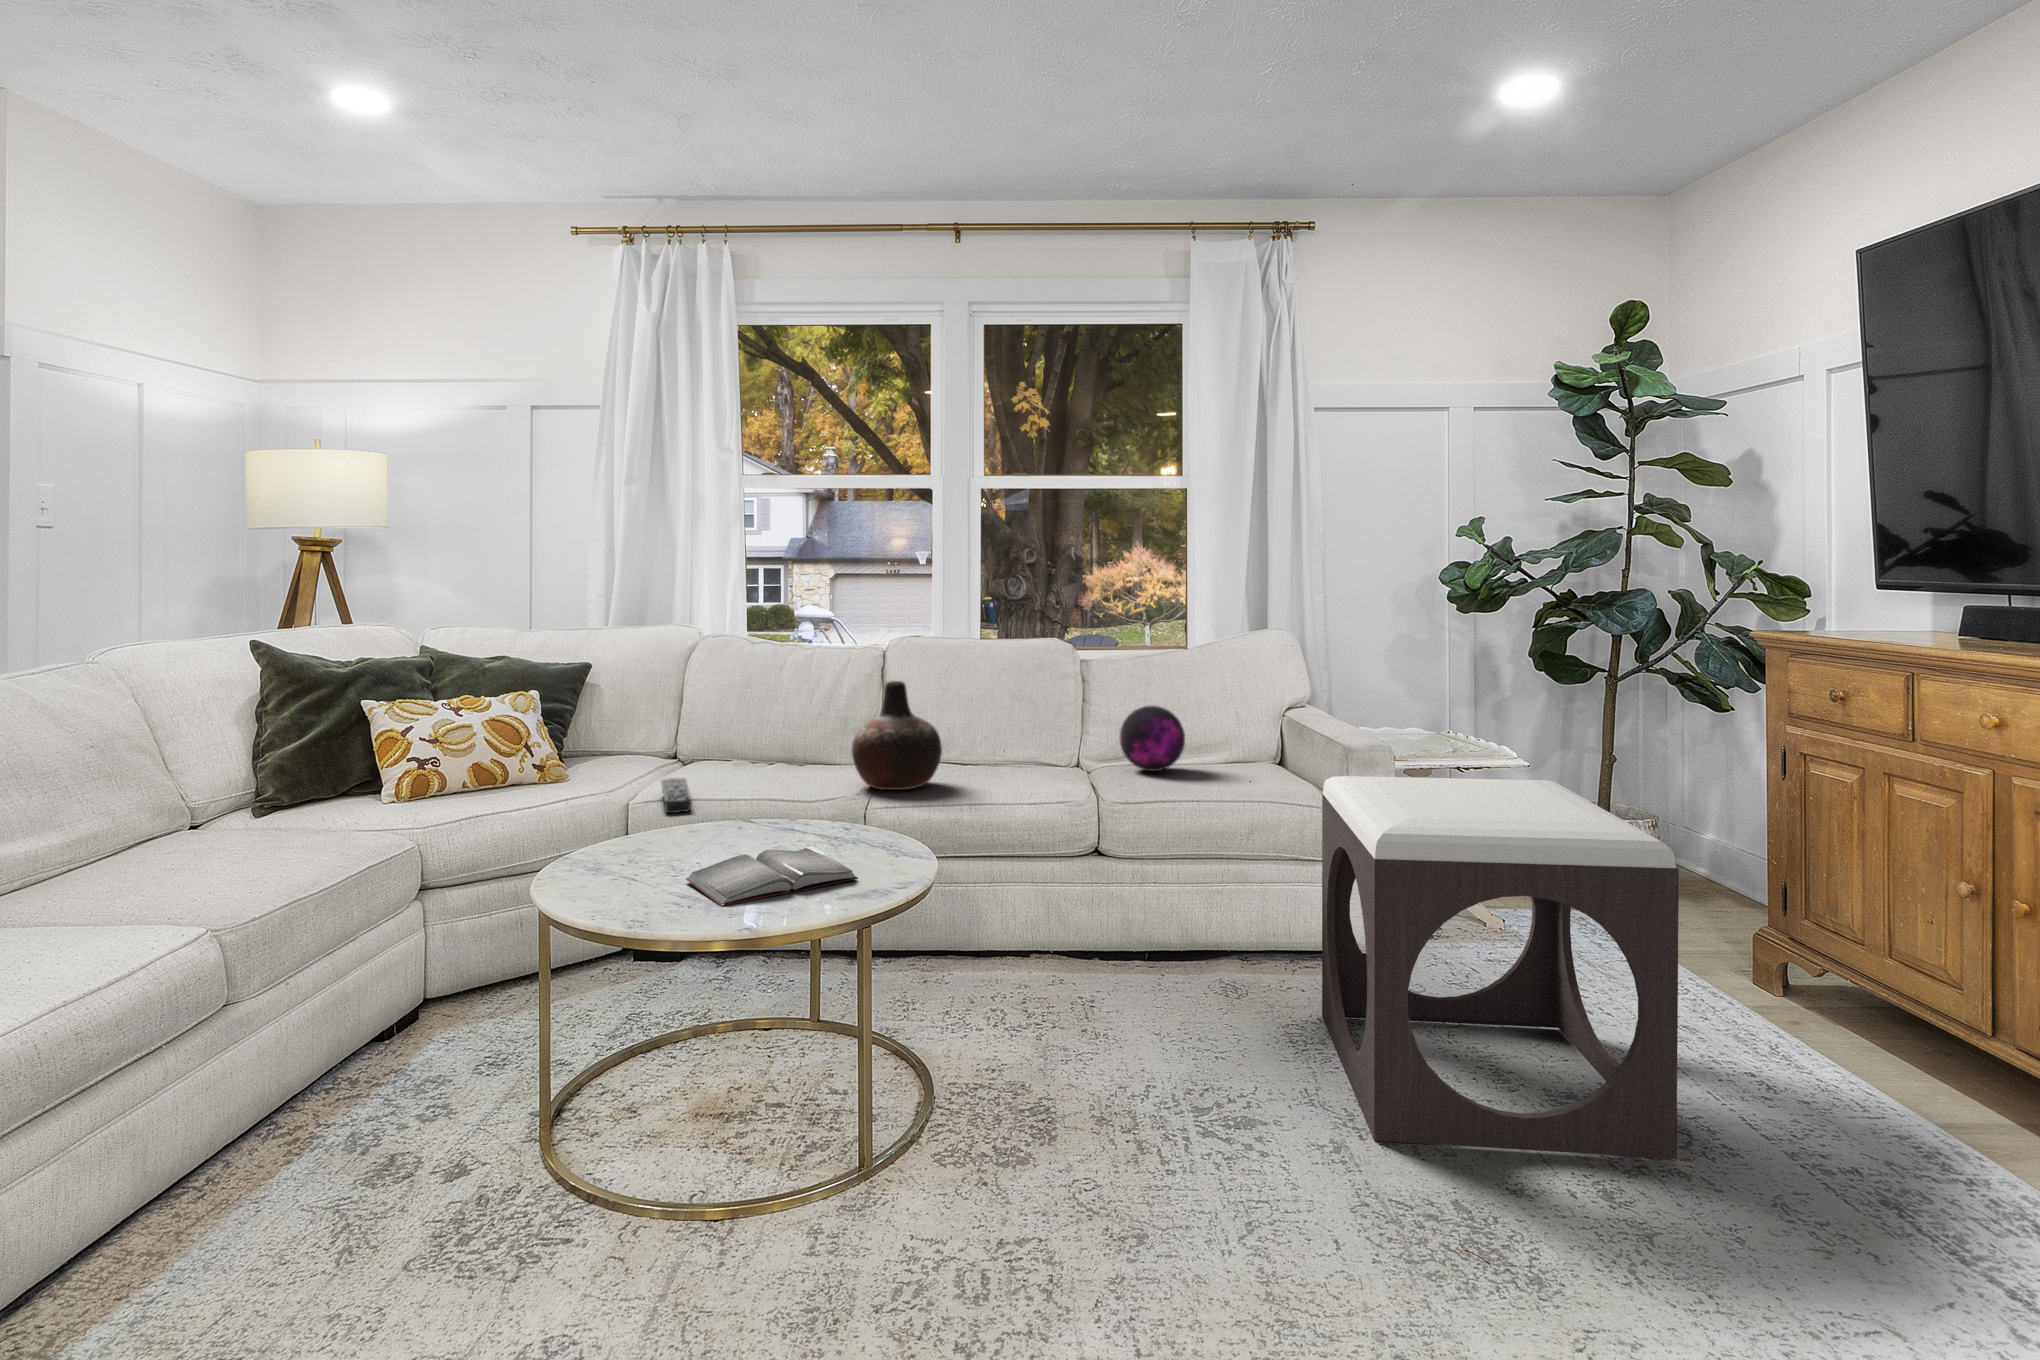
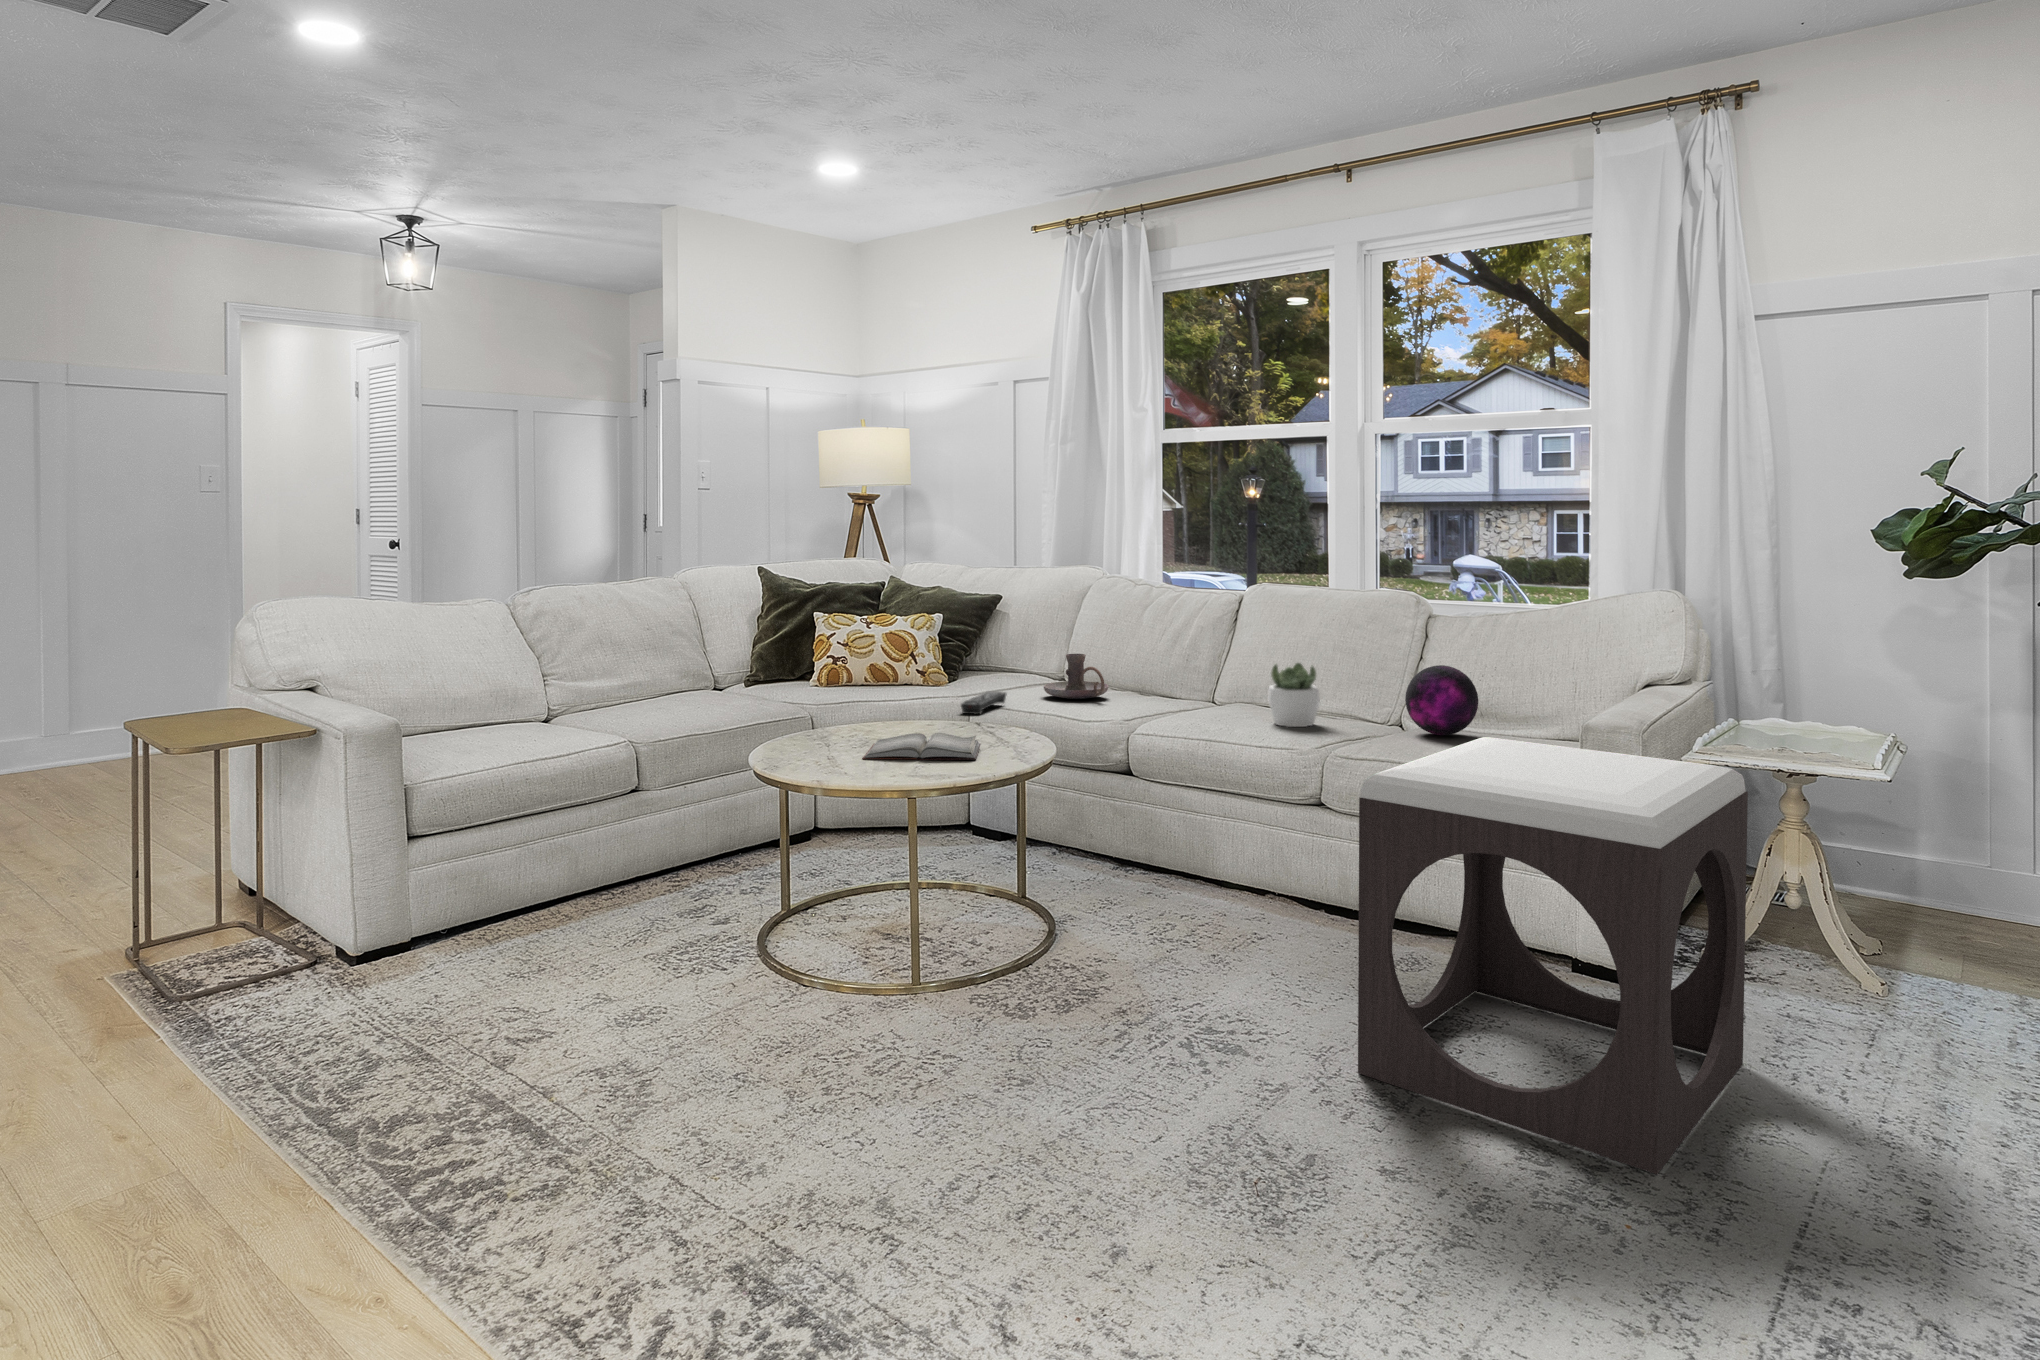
vase: present [852,681,942,790] -> none [1130,621,1214,721]
succulent plant: none [989,714,1041,781] -> present [1268,663,1320,727]
candle holder: none [697,722,782,775] -> present [1044,654,1108,699]

